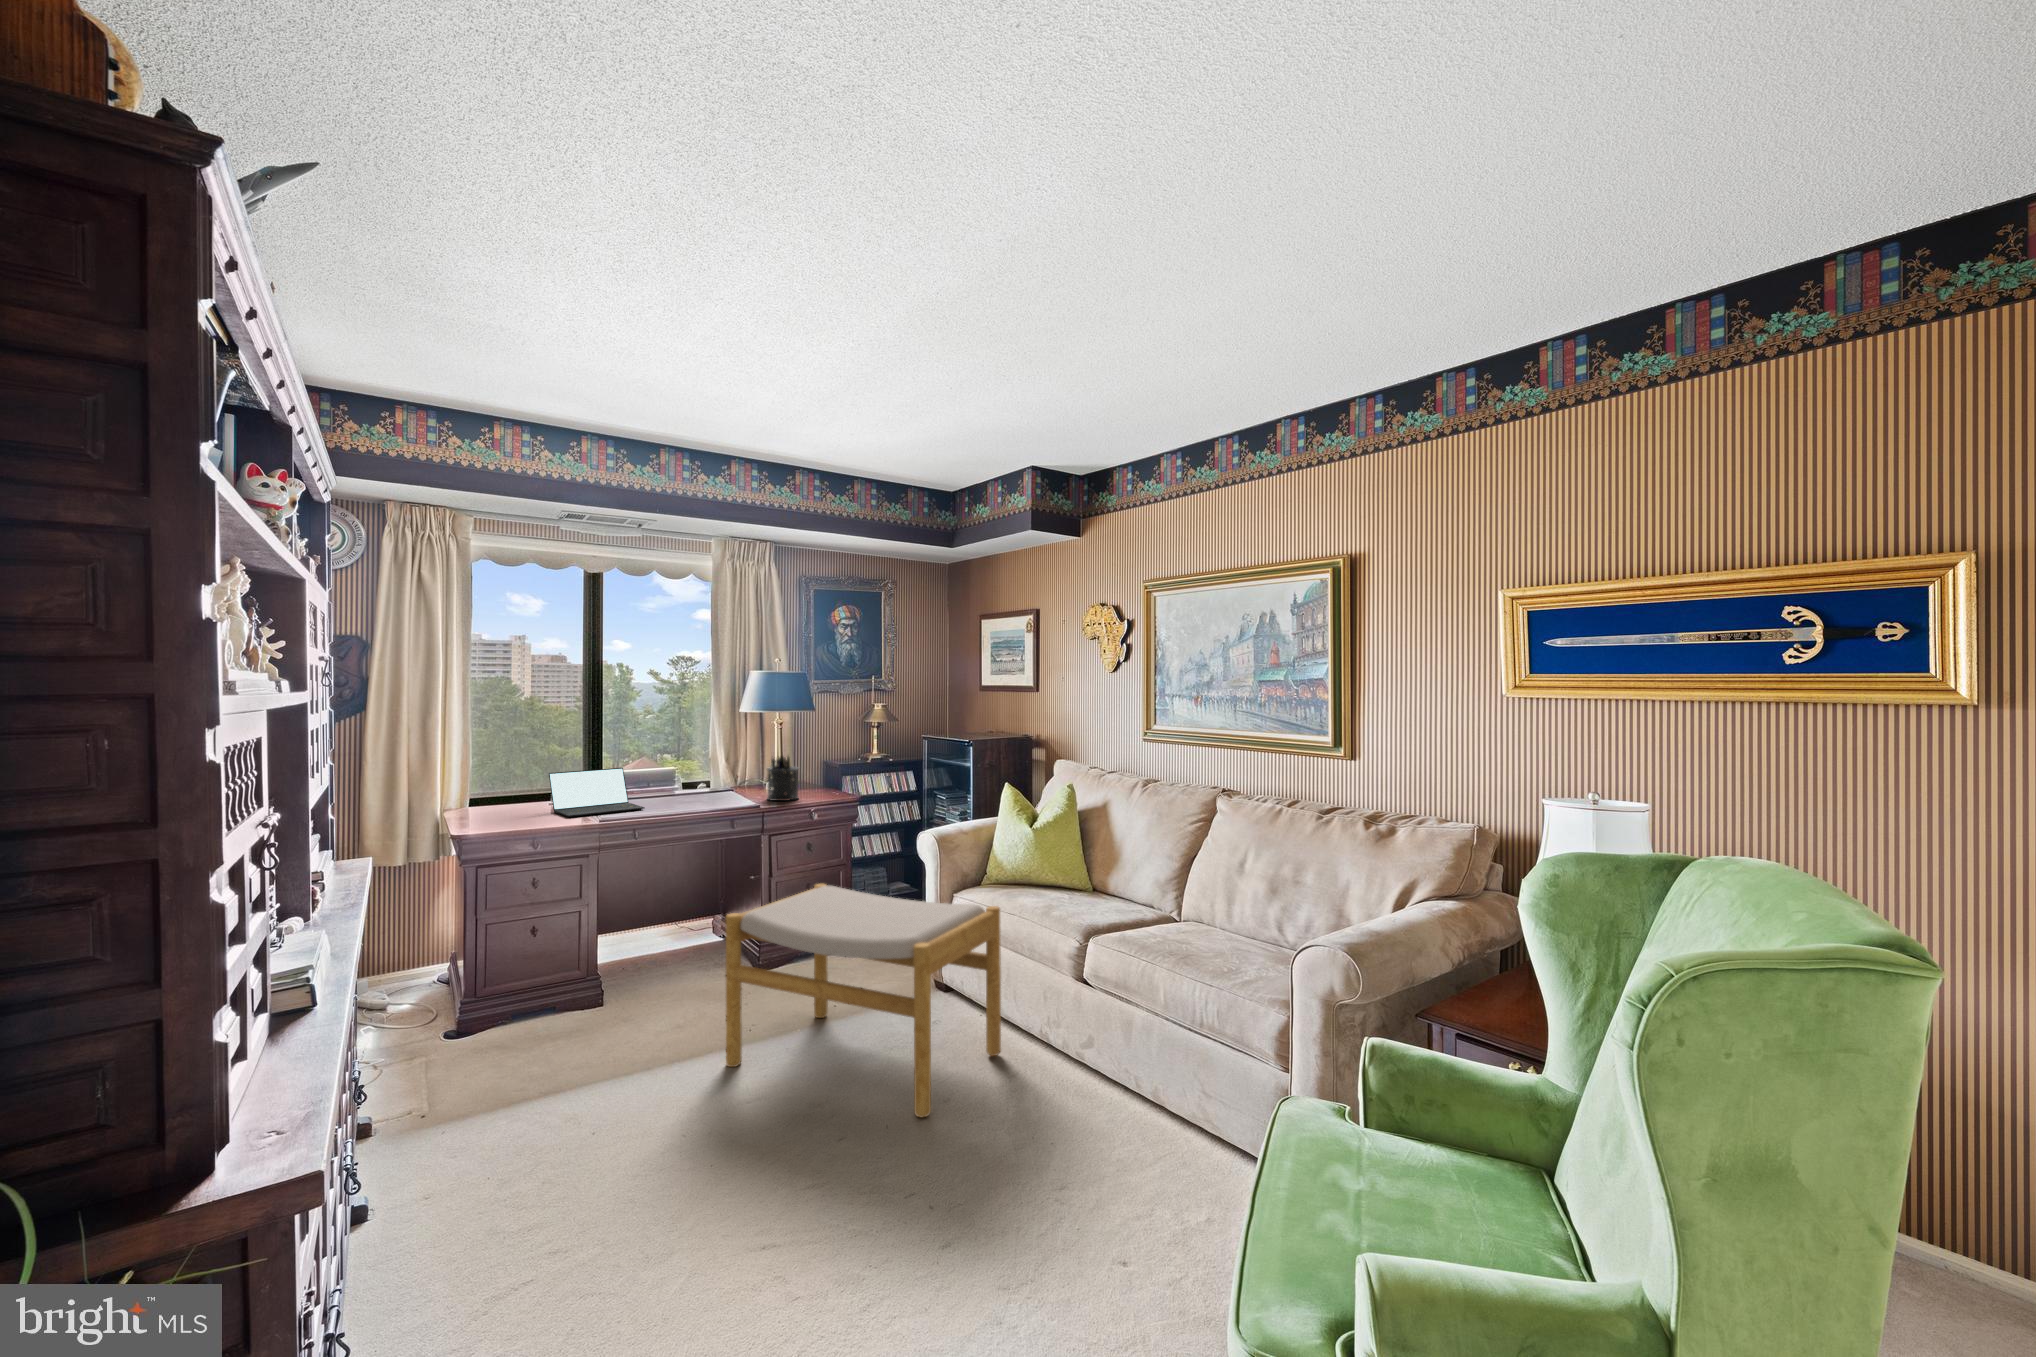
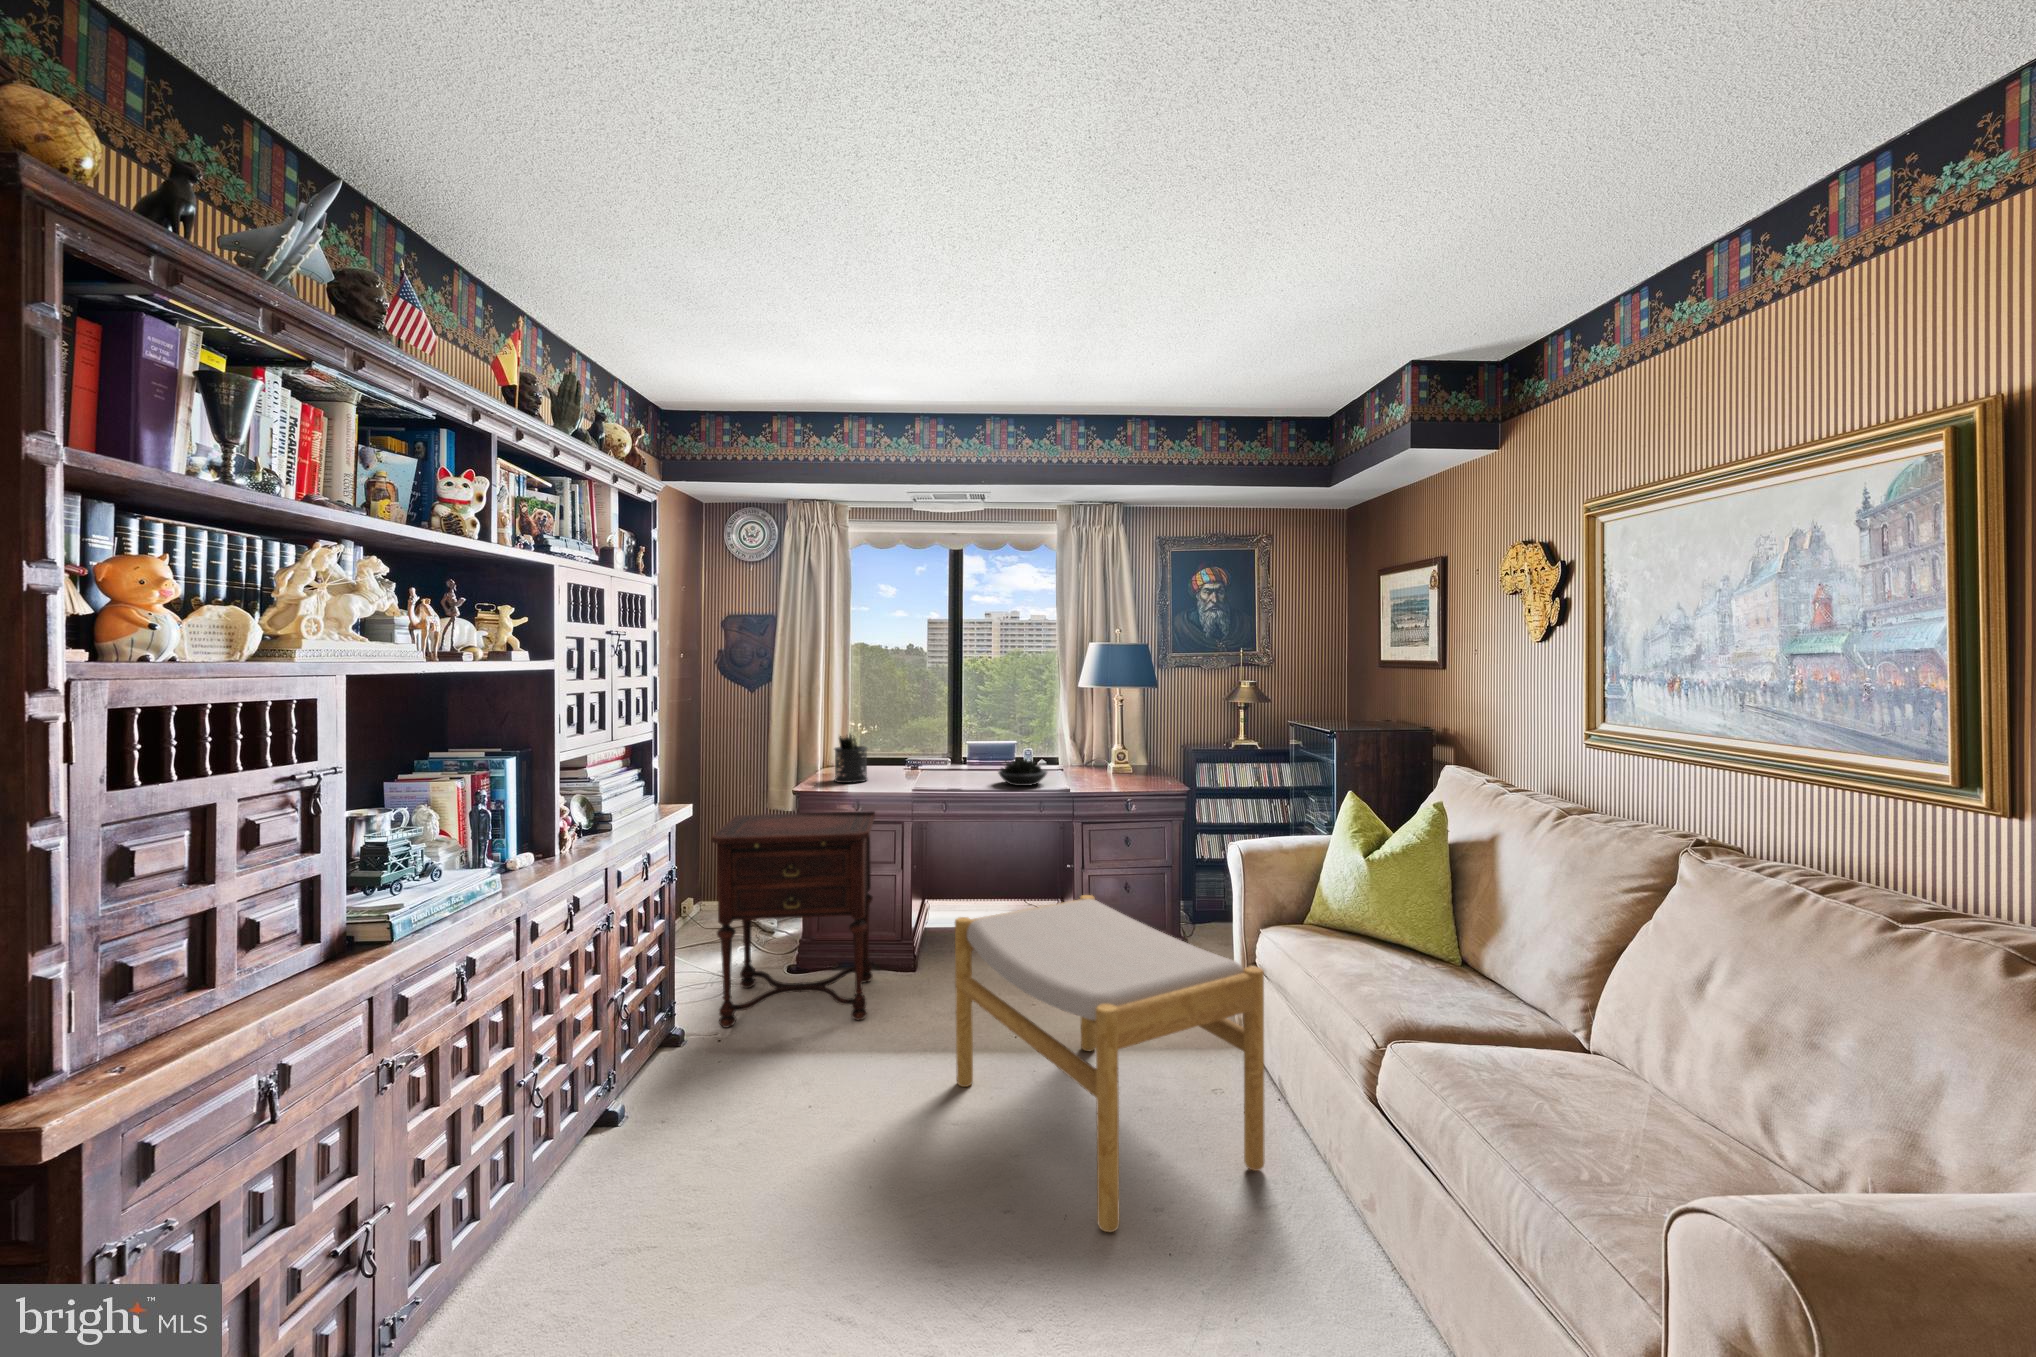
pen holder: present [767,756,798,801] -> present [834,734,867,783]
laptop: present [549,768,645,817] -> none [888,743,964,790]
succulent plant: none [673,777,724,804] -> present [998,758,1048,786]
side table: none [395,838,593,1087] -> present [711,811,875,1028]

